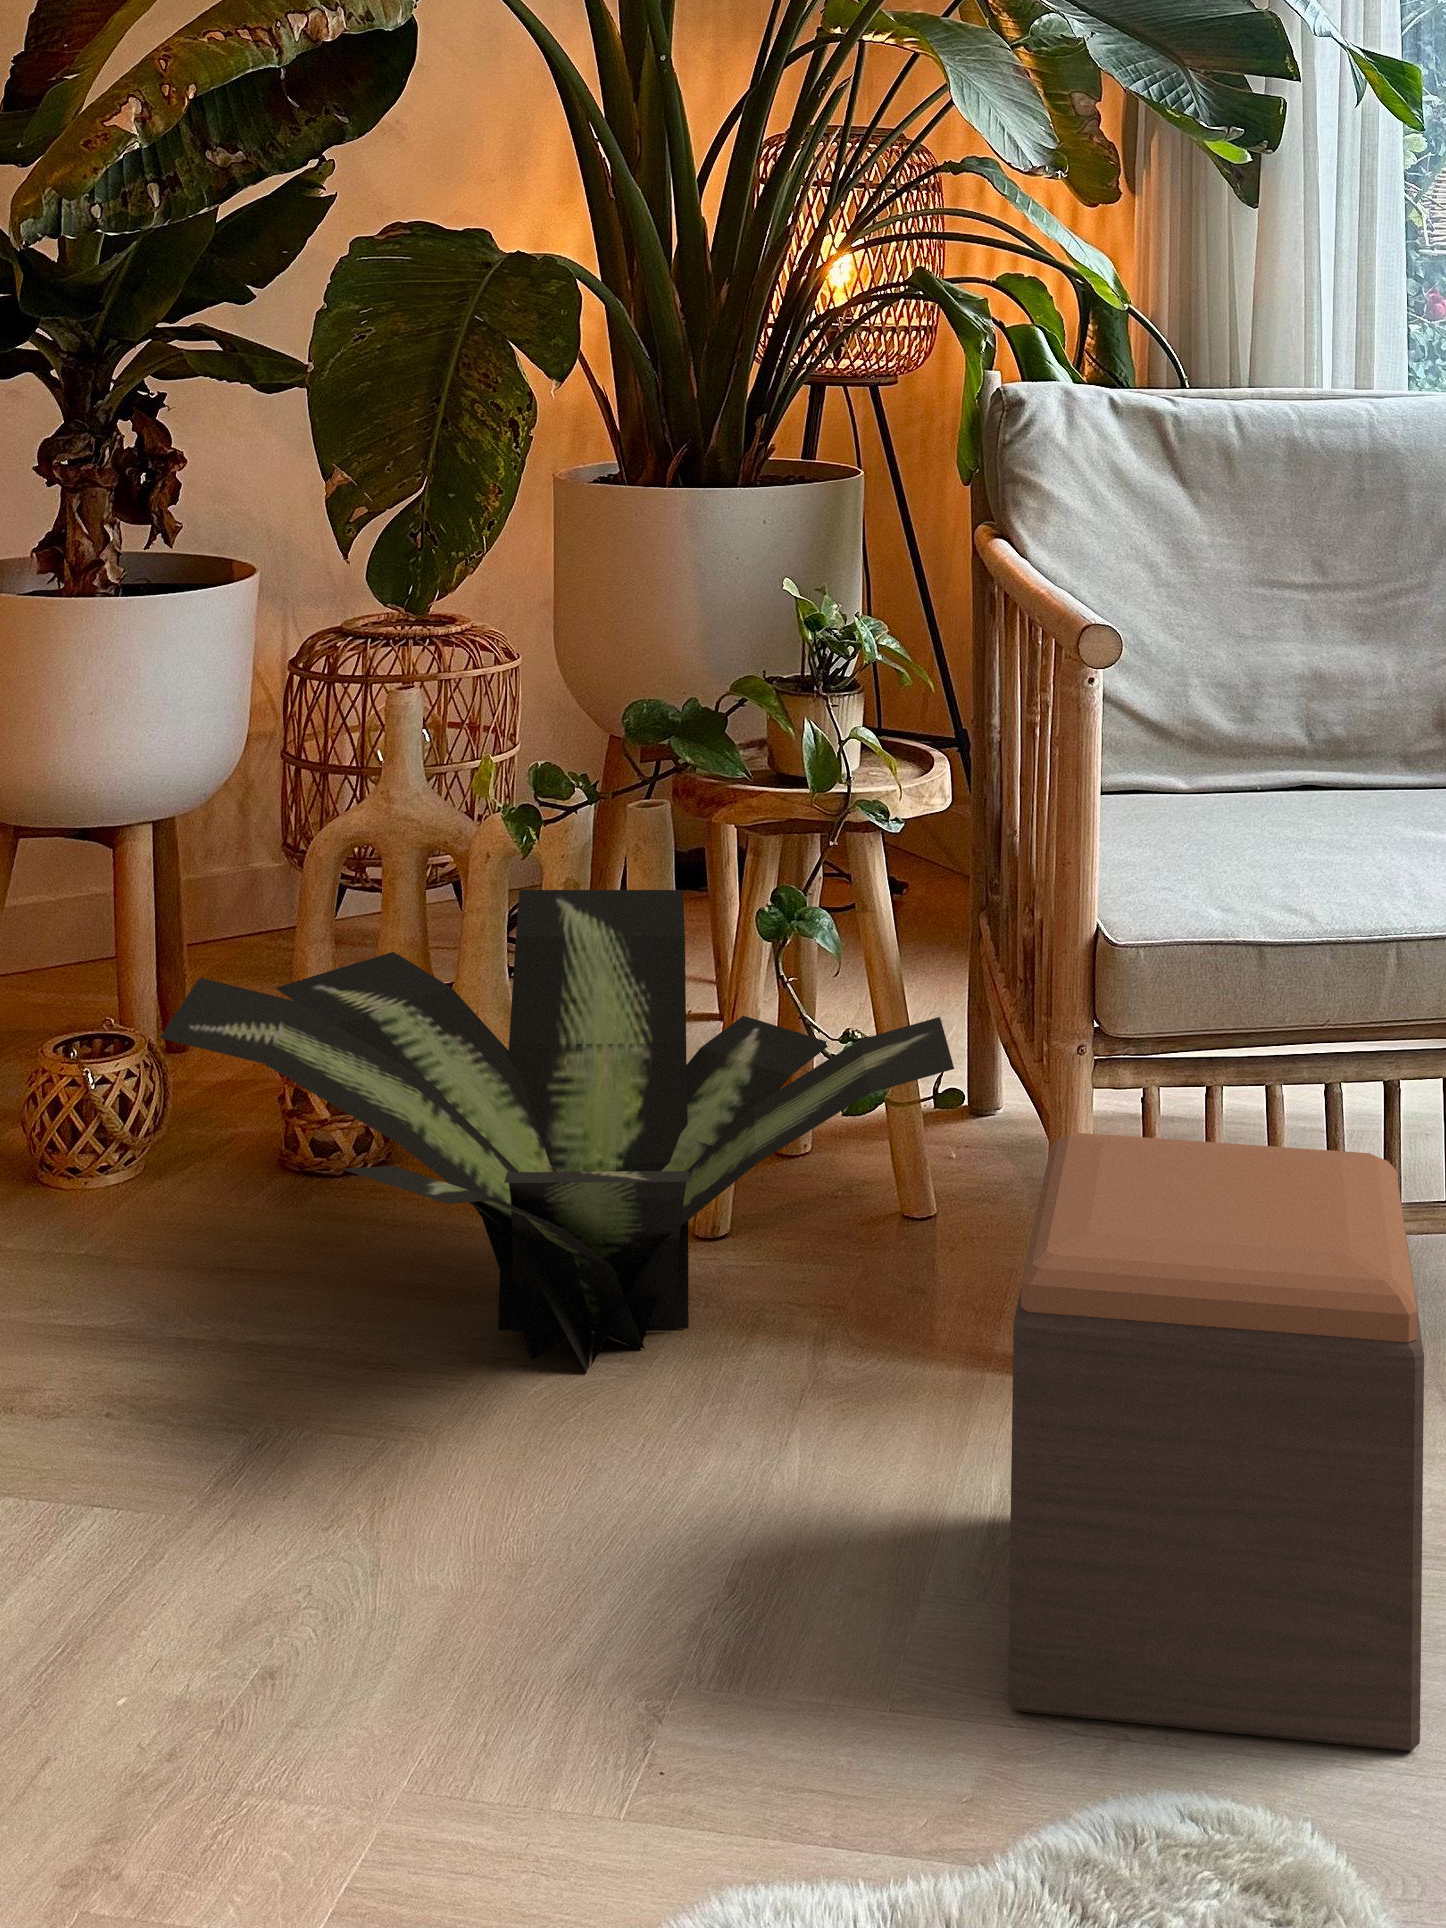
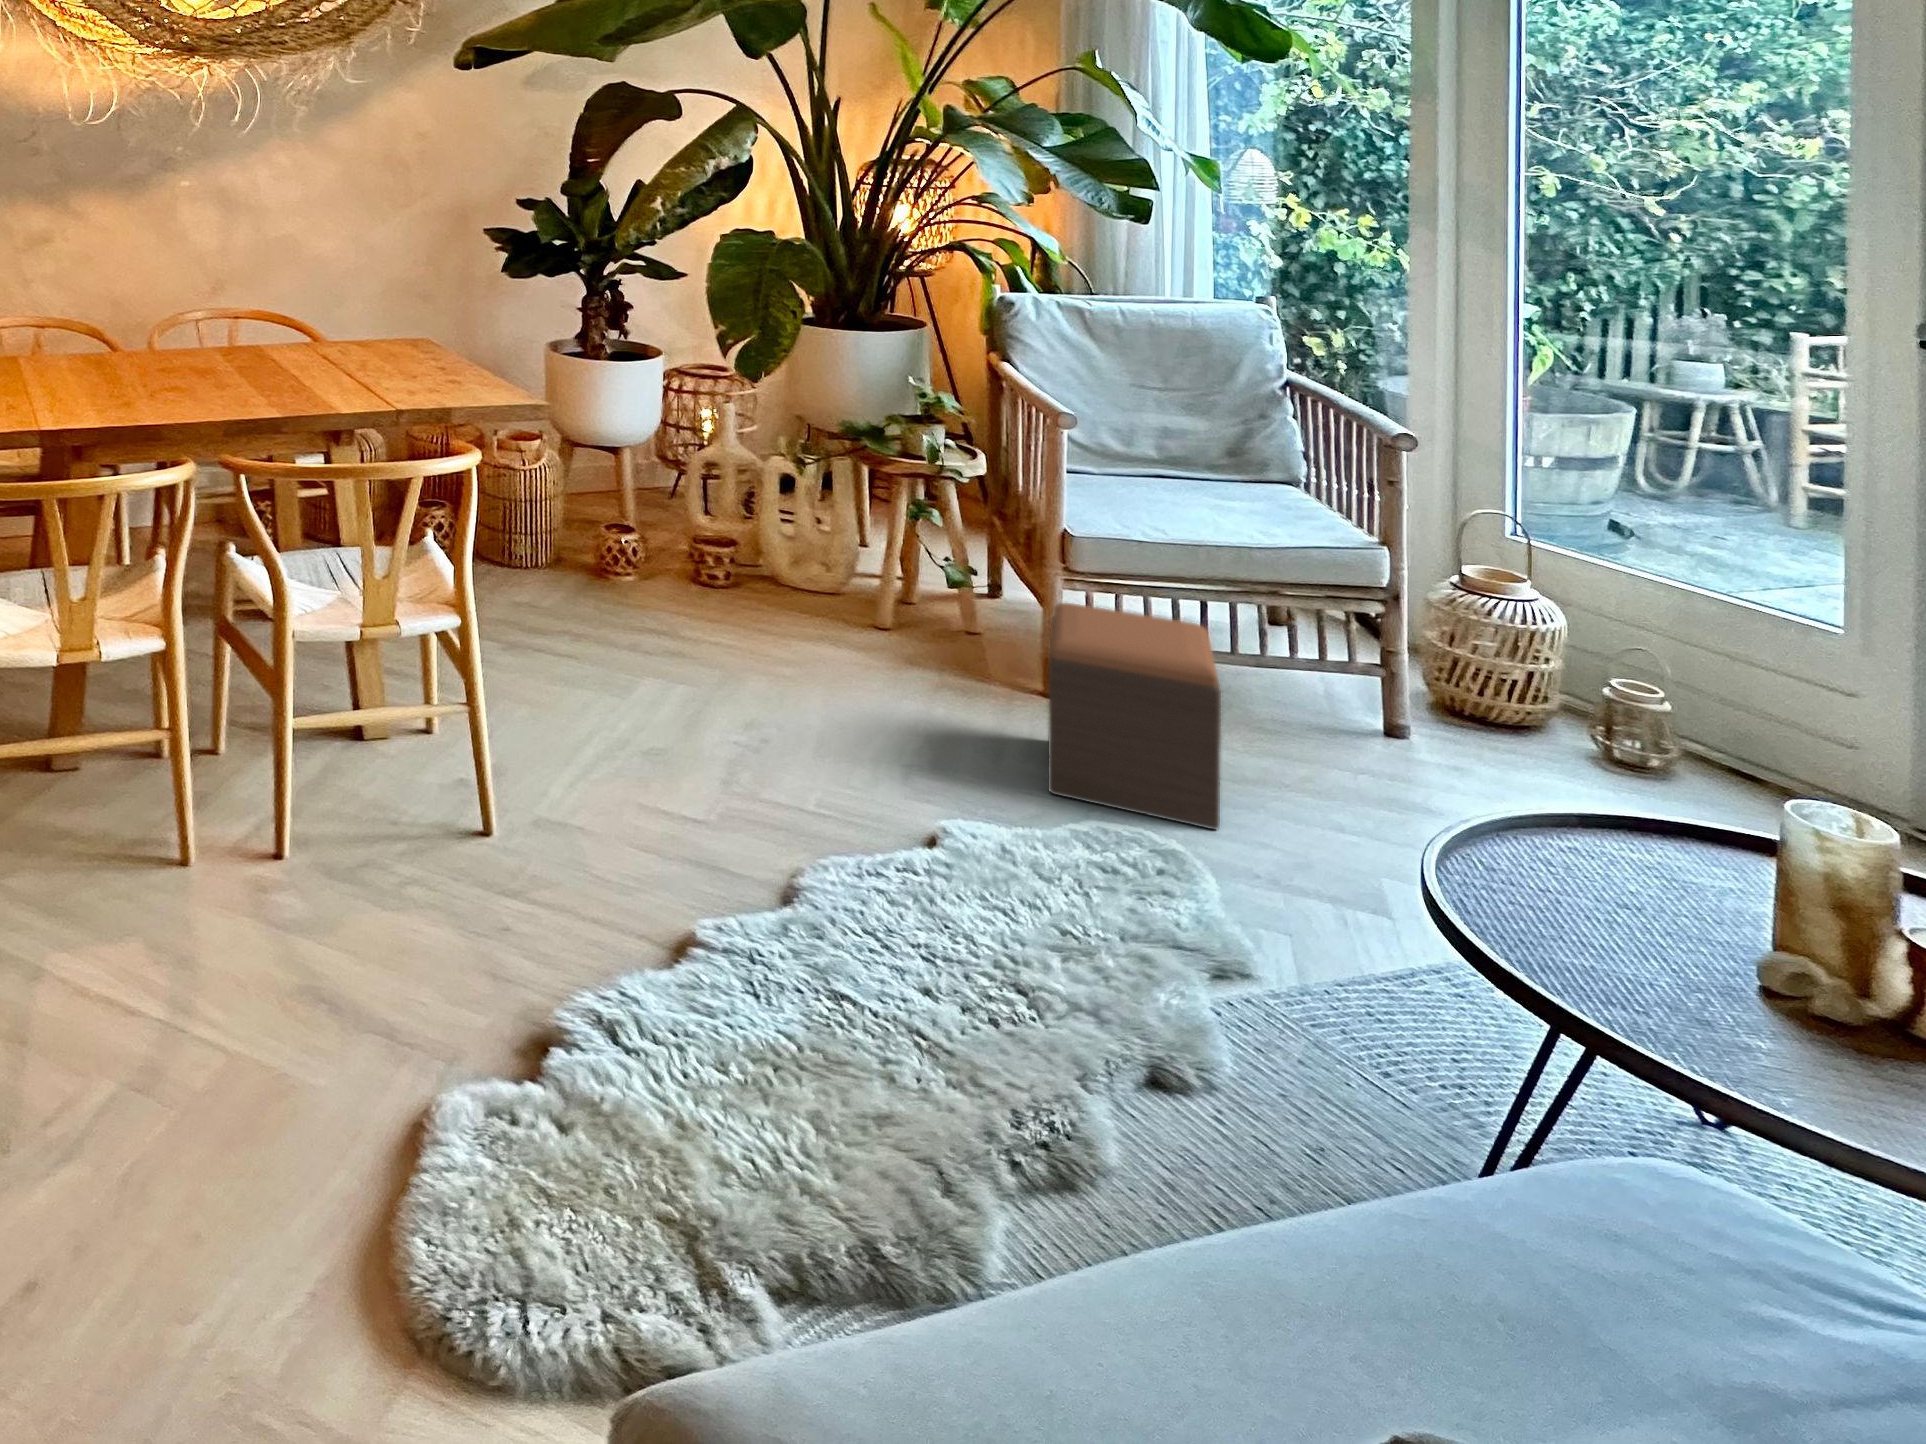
potted plant: present [160,890,954,1372] -> none [683,488,1002,671]

